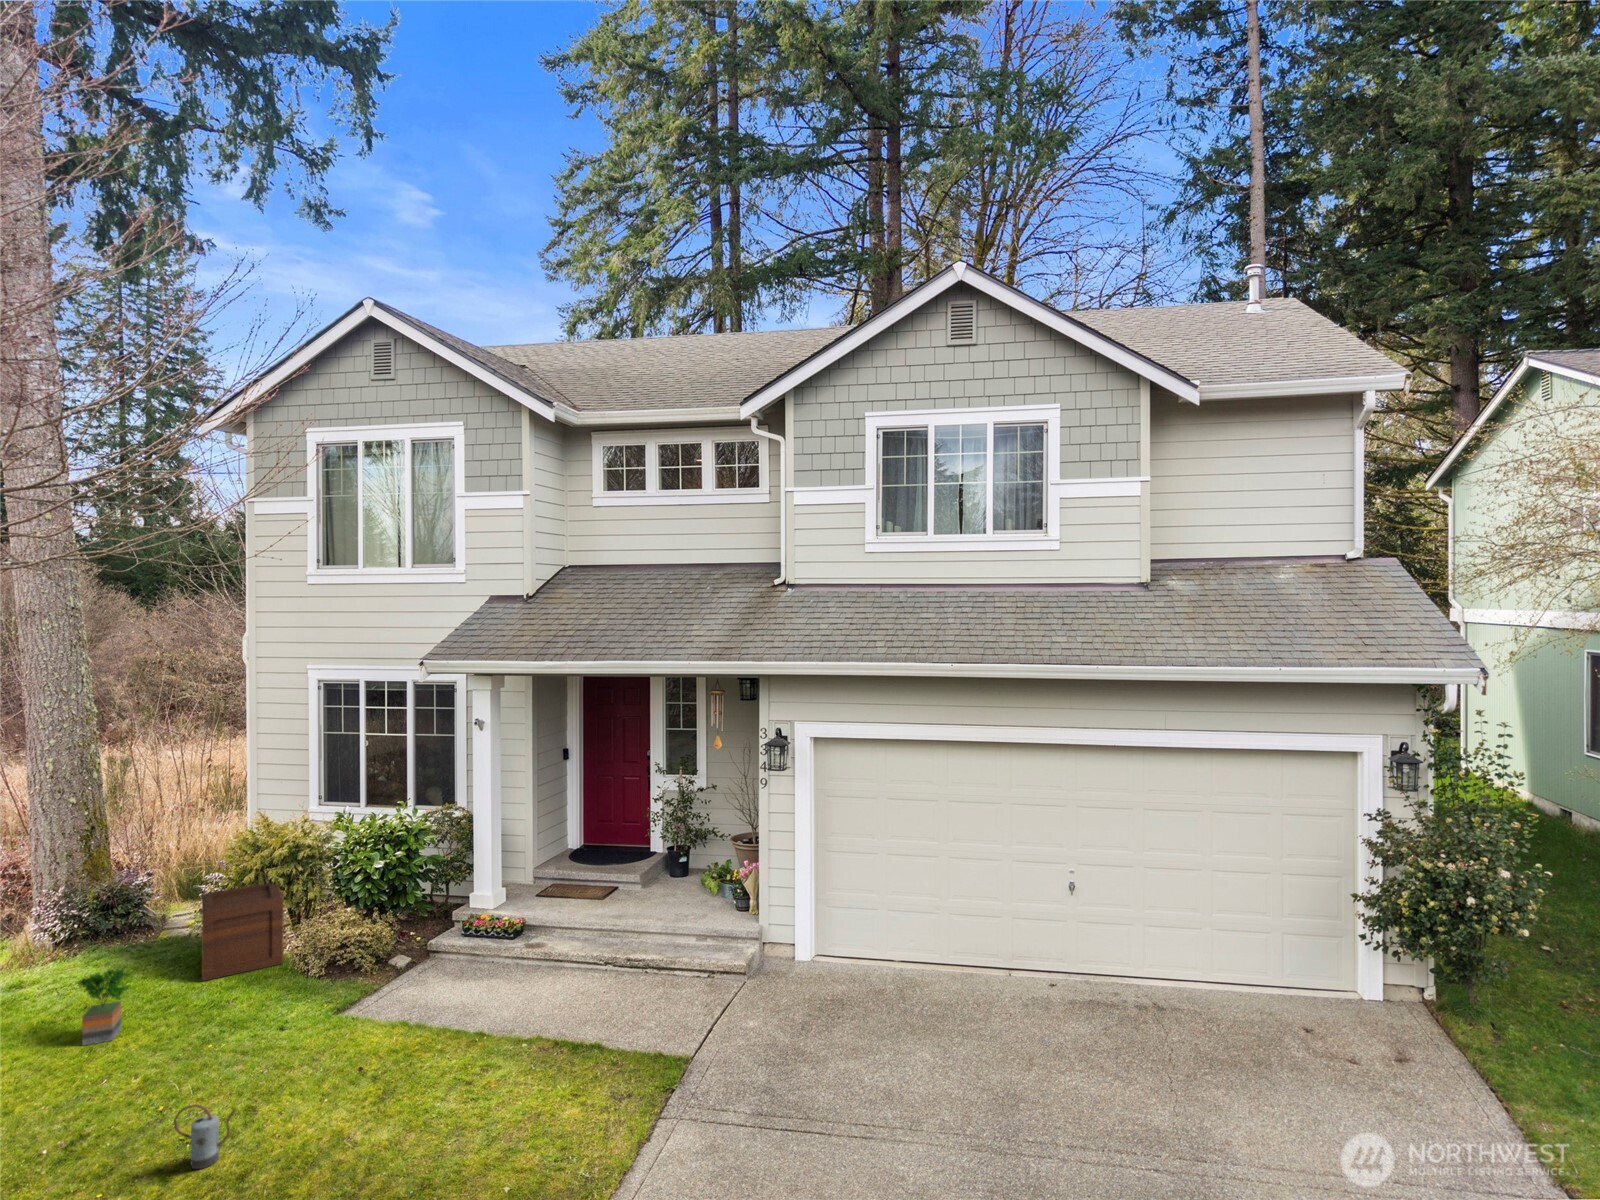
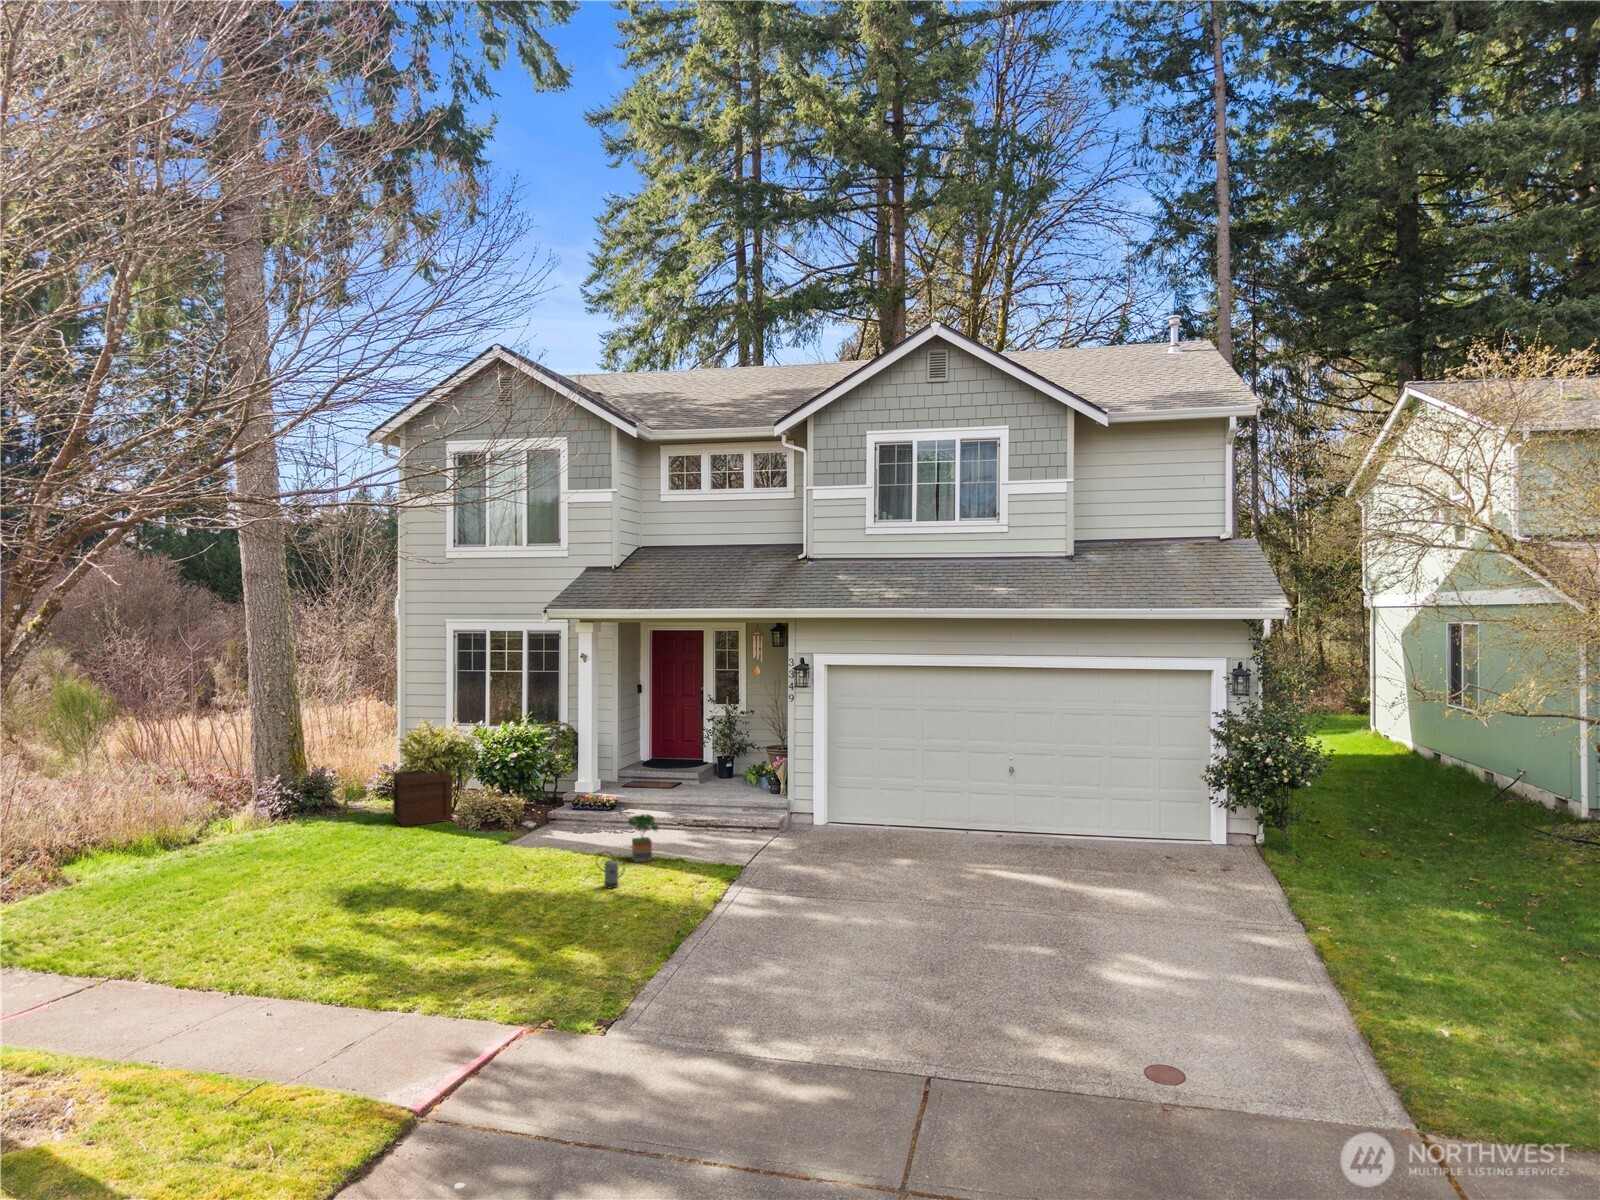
potted tree: present [78,969,130,1046] -> present [628,814,658,862]
watering can: present [174,1104,235,1169] -> present [596,852,626,888]

